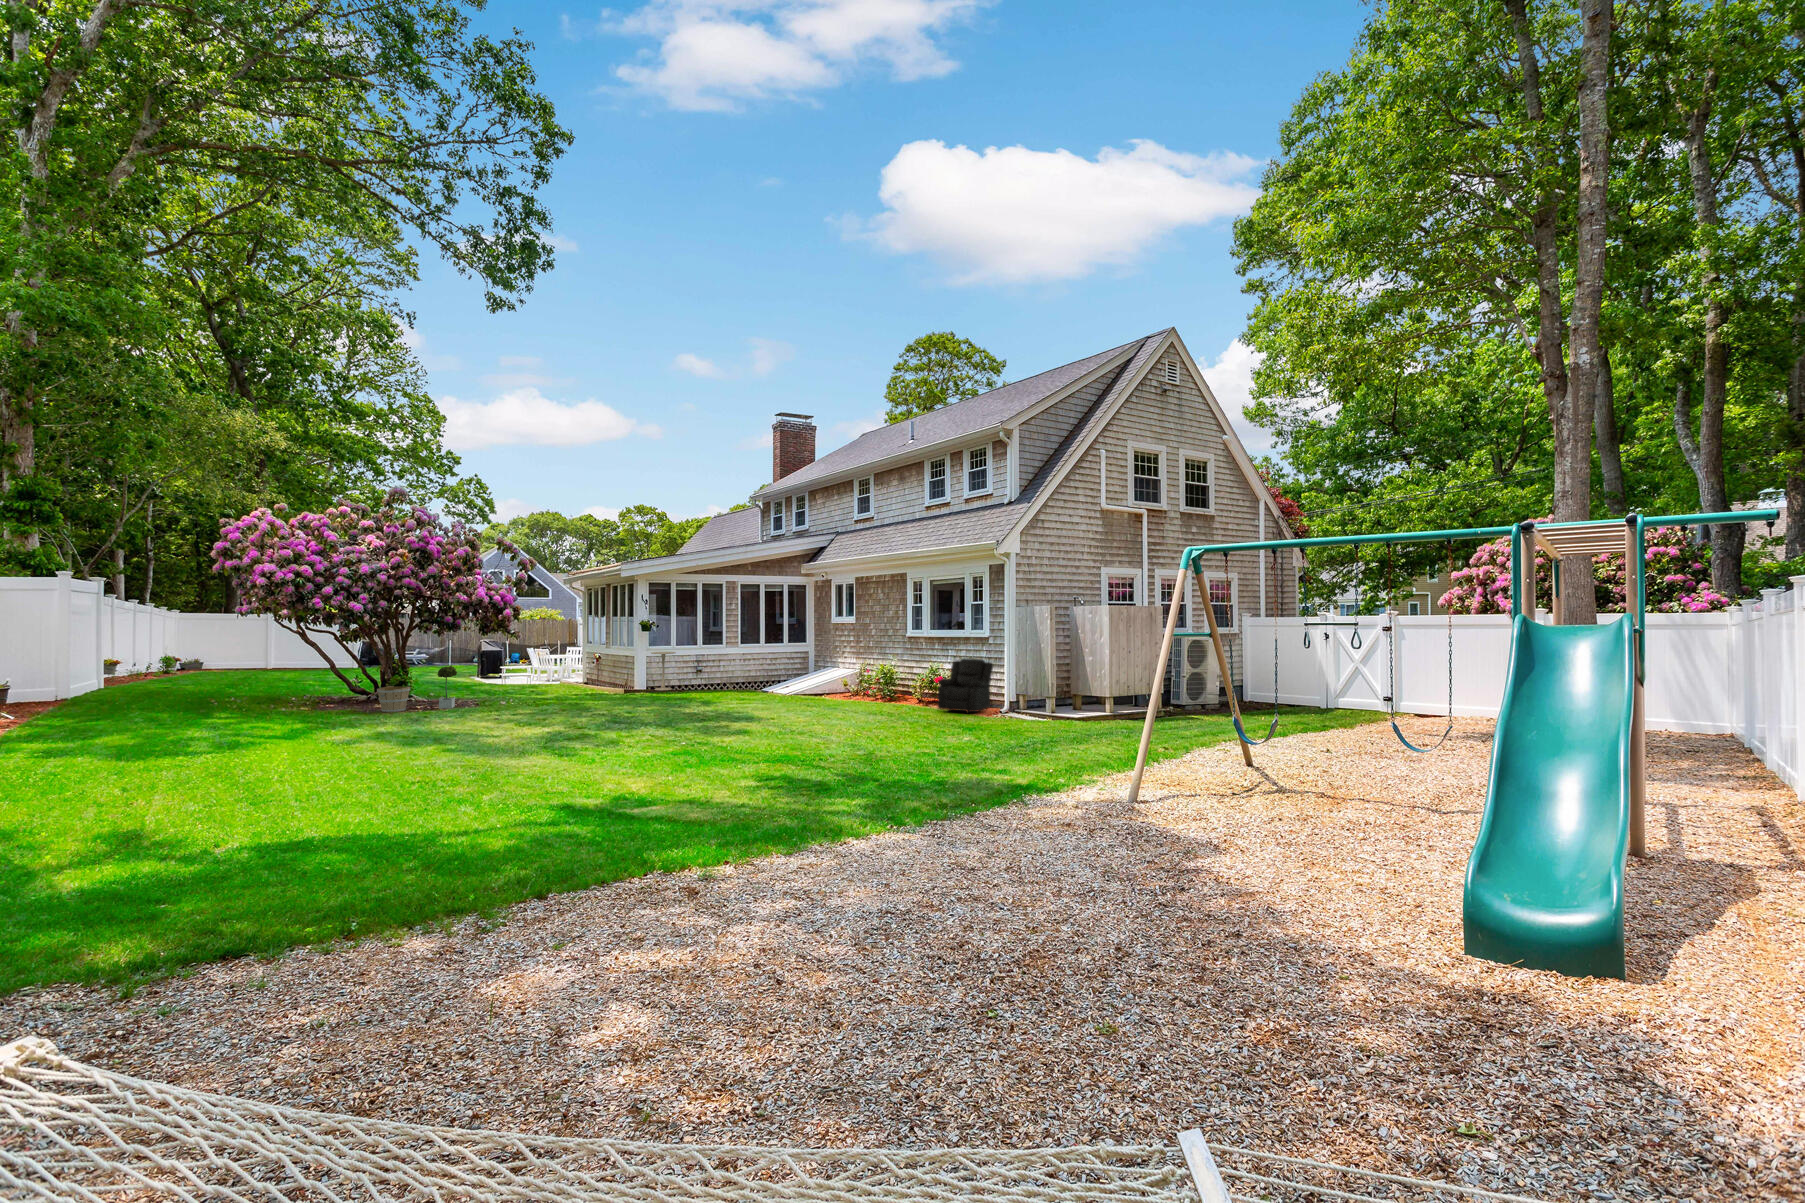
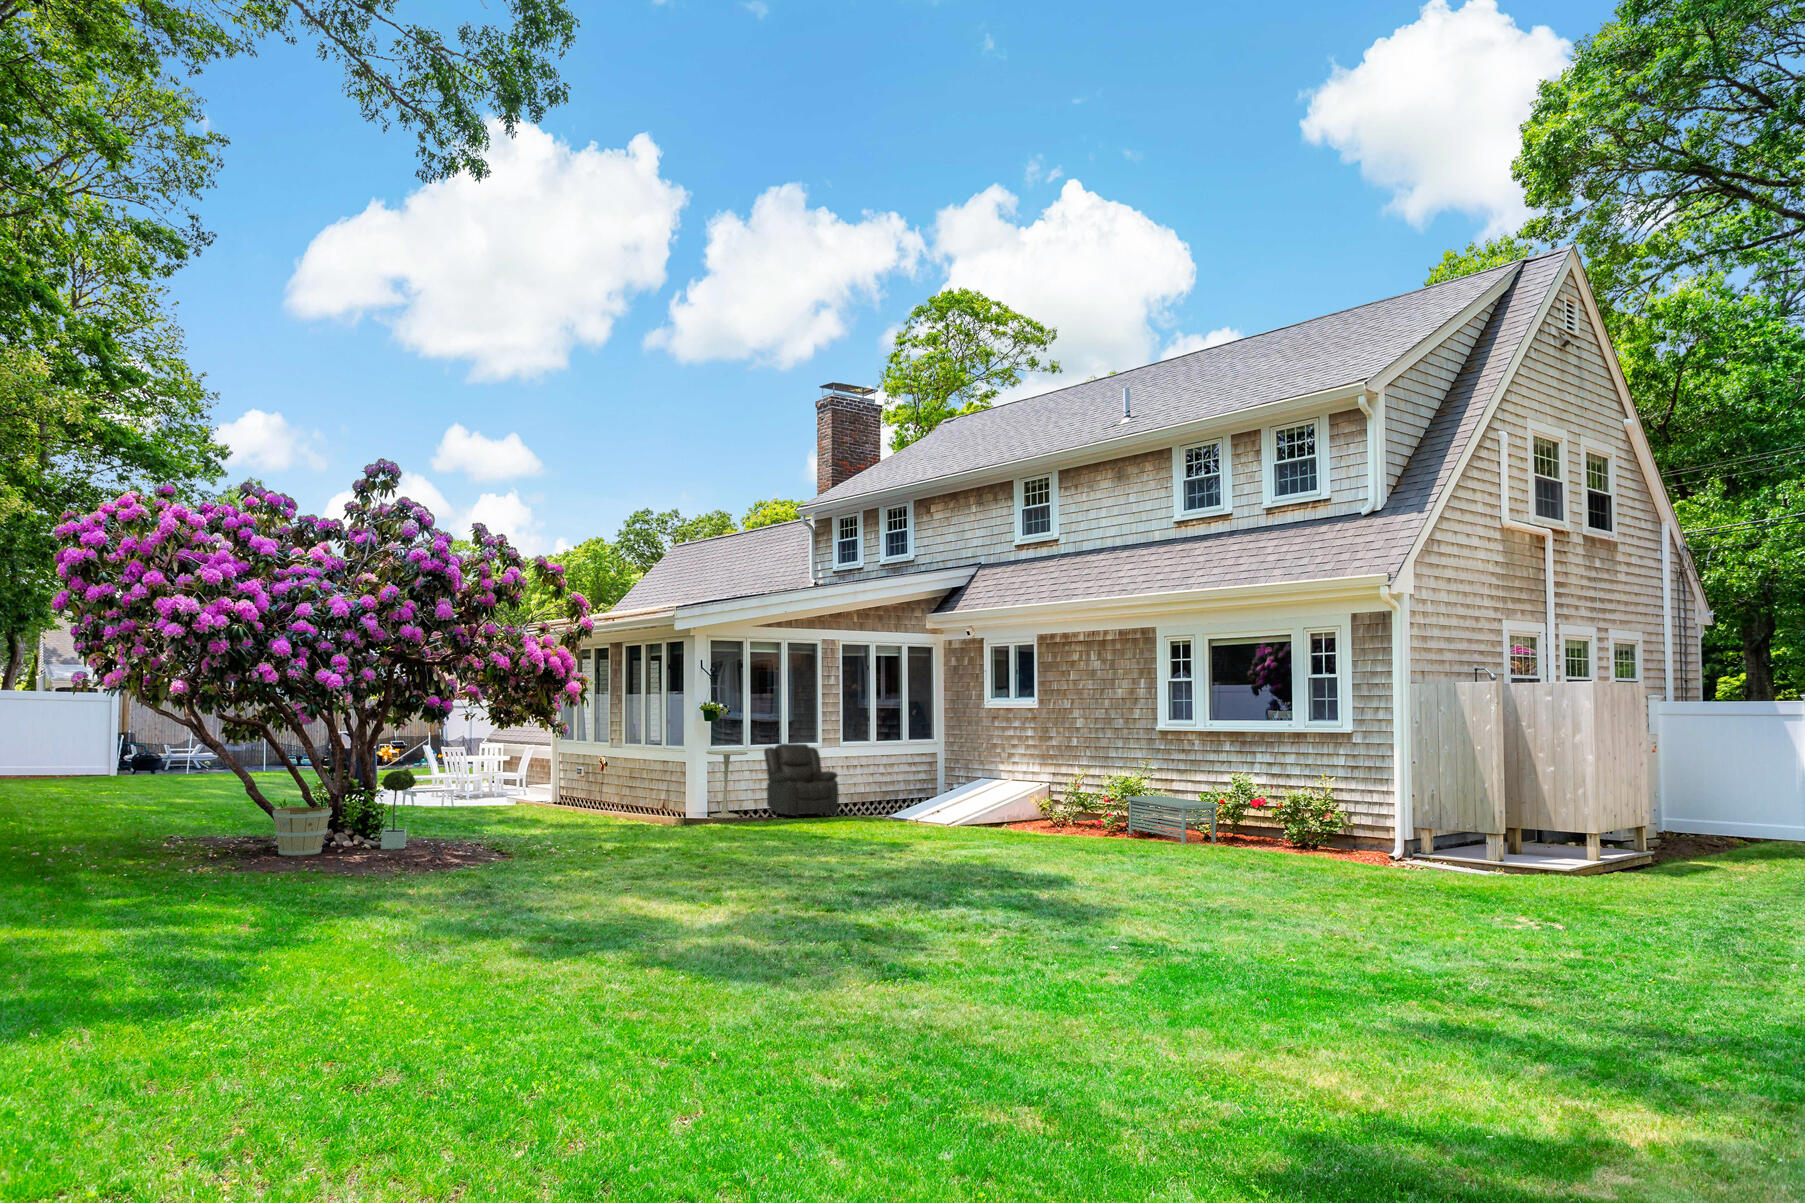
chair: present [938,658,993,713] -> present [764,744,839,818]
storage bench: none [882,675,926,703] -> present [1126,796,1218,844]

